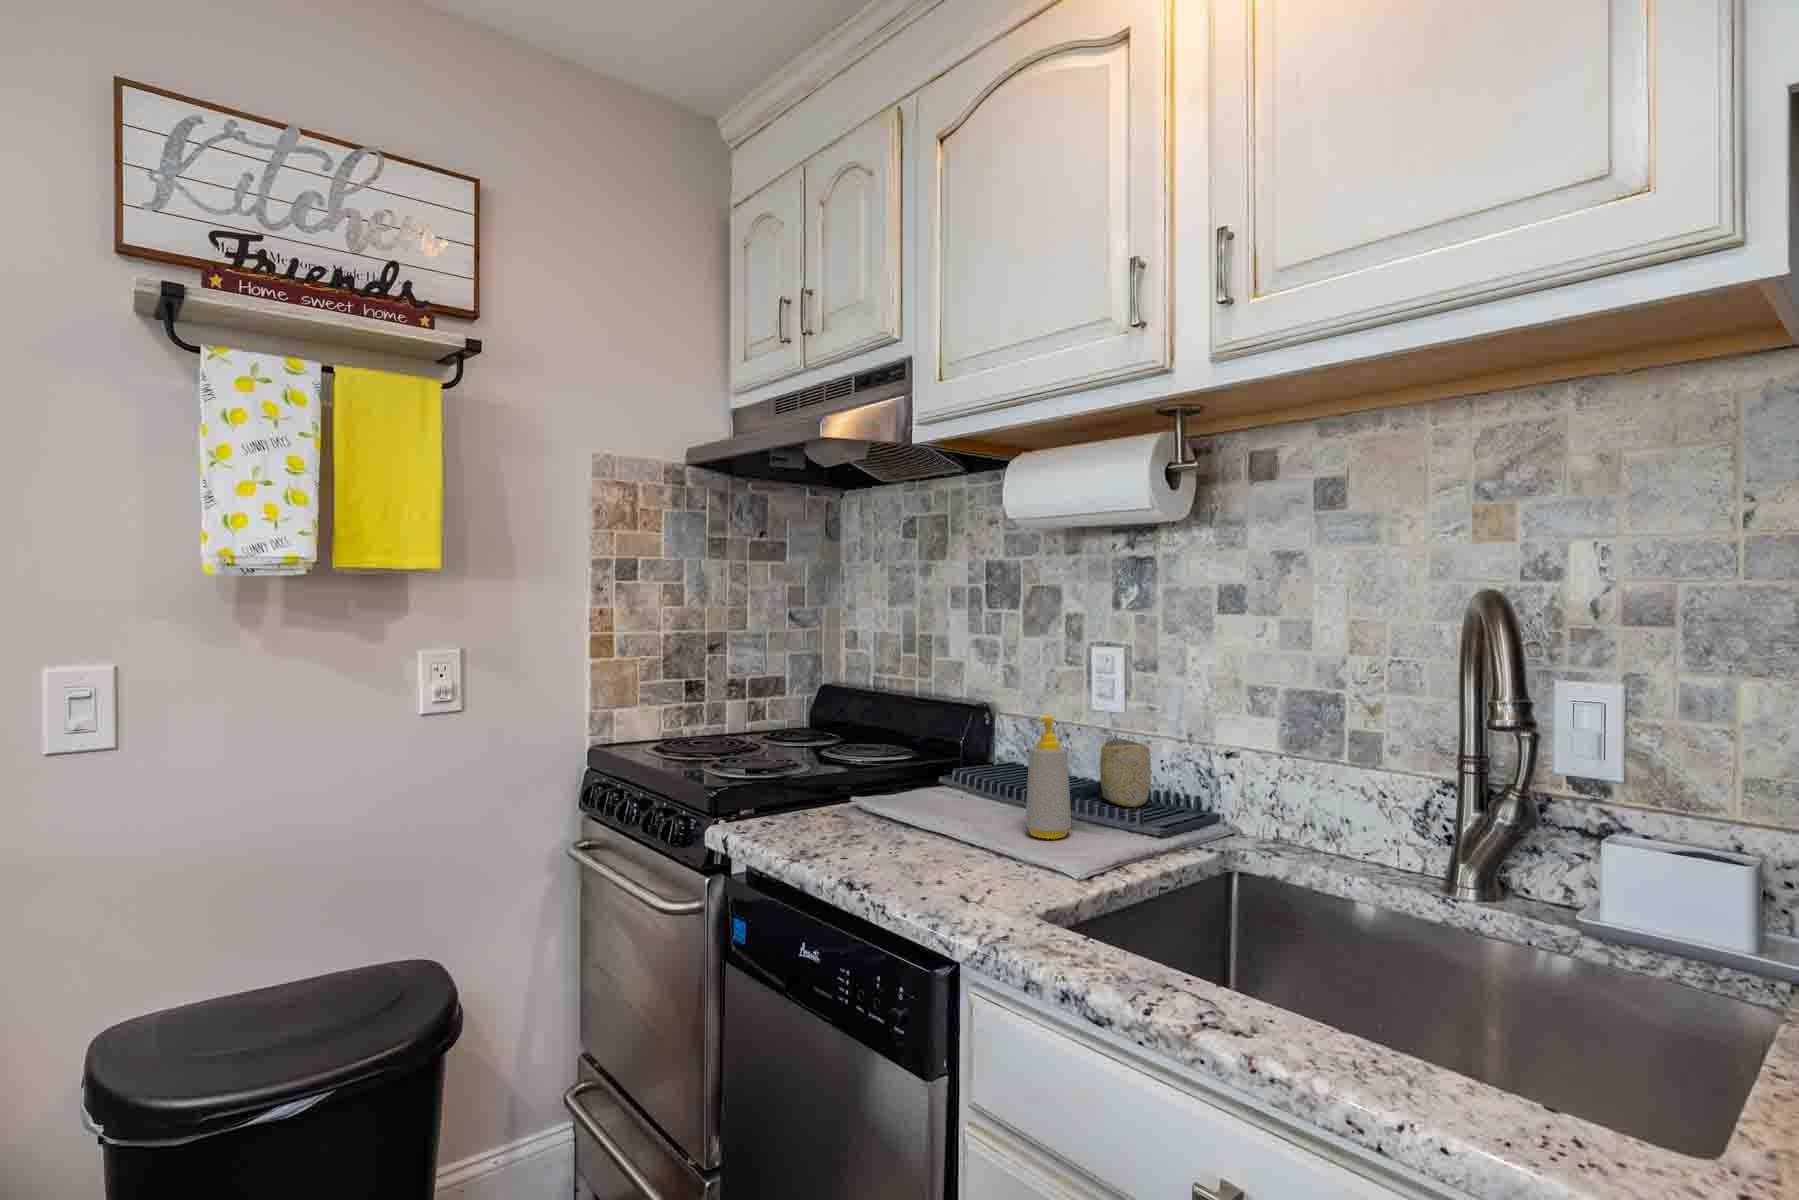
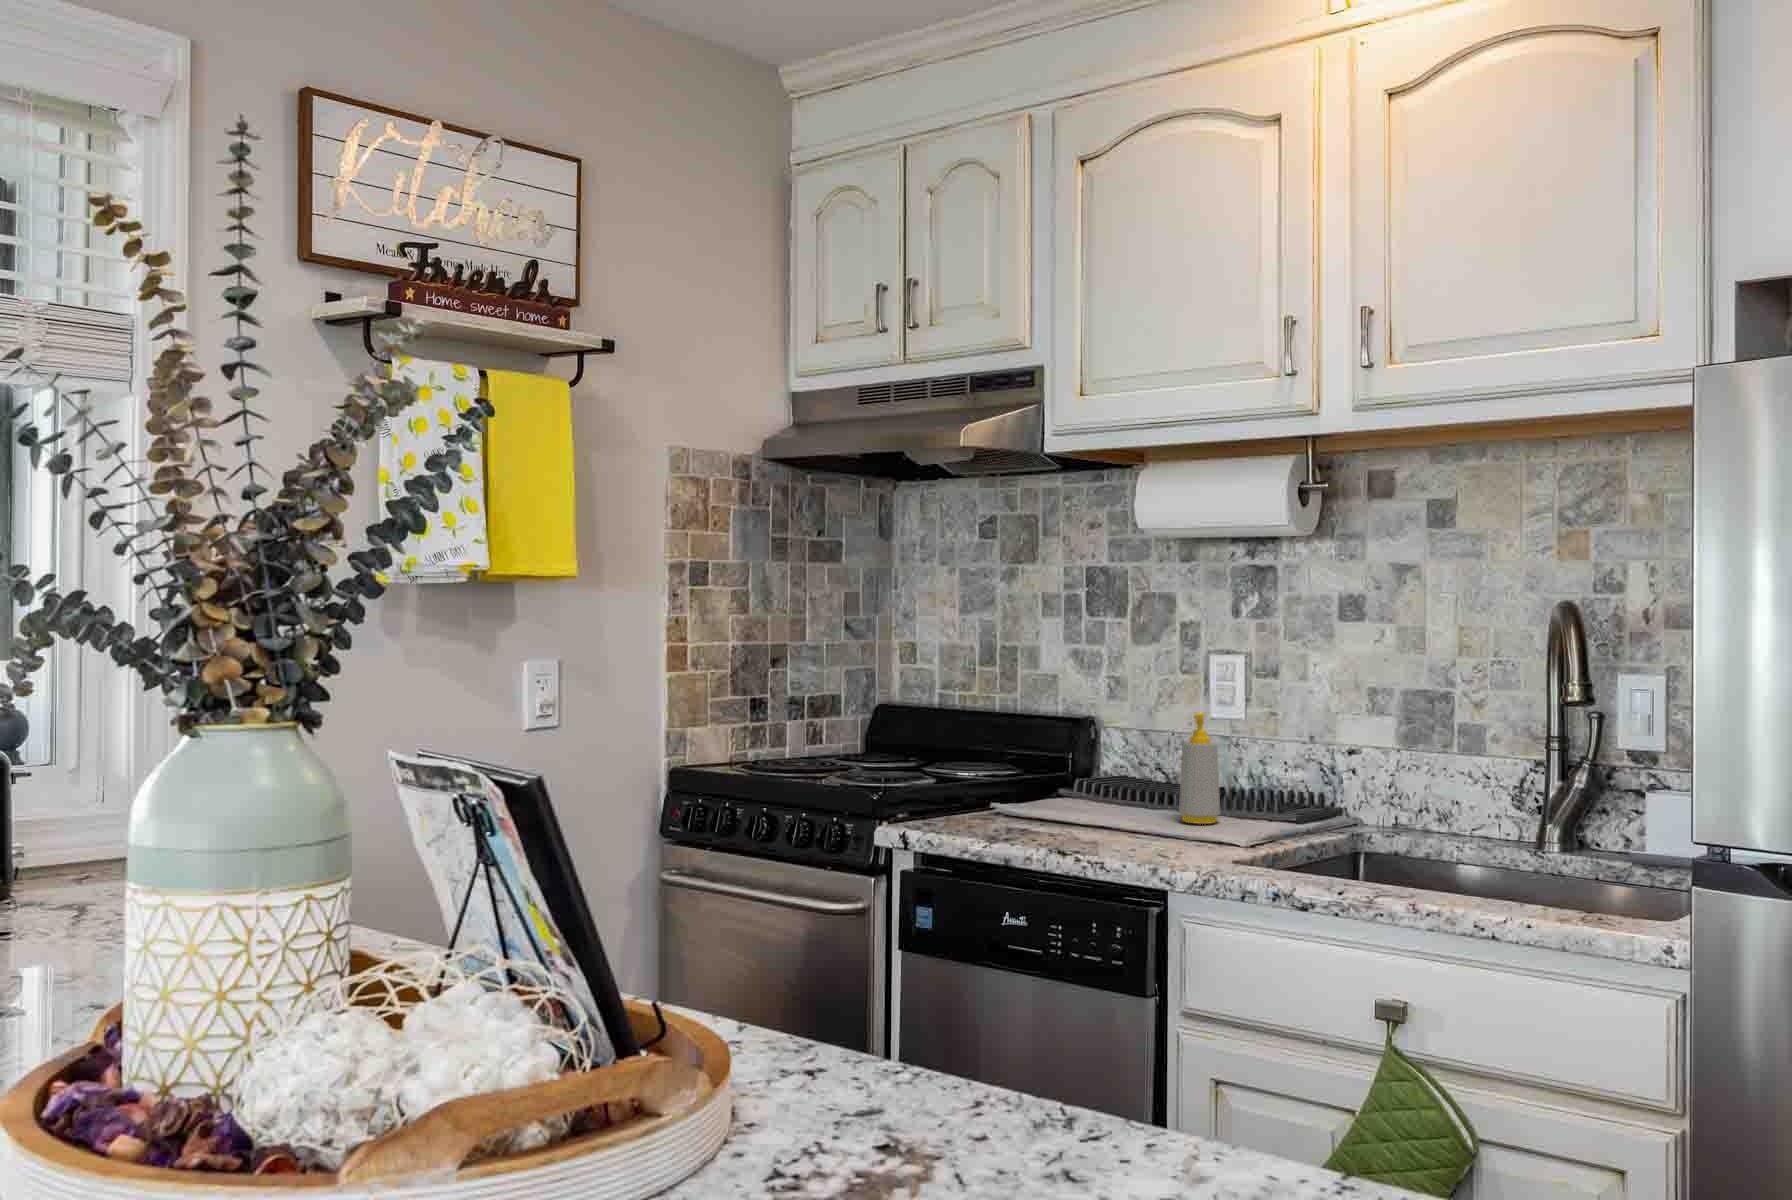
cup: present [1100,738,1151,807] -> none [1233,740,1281,801]

